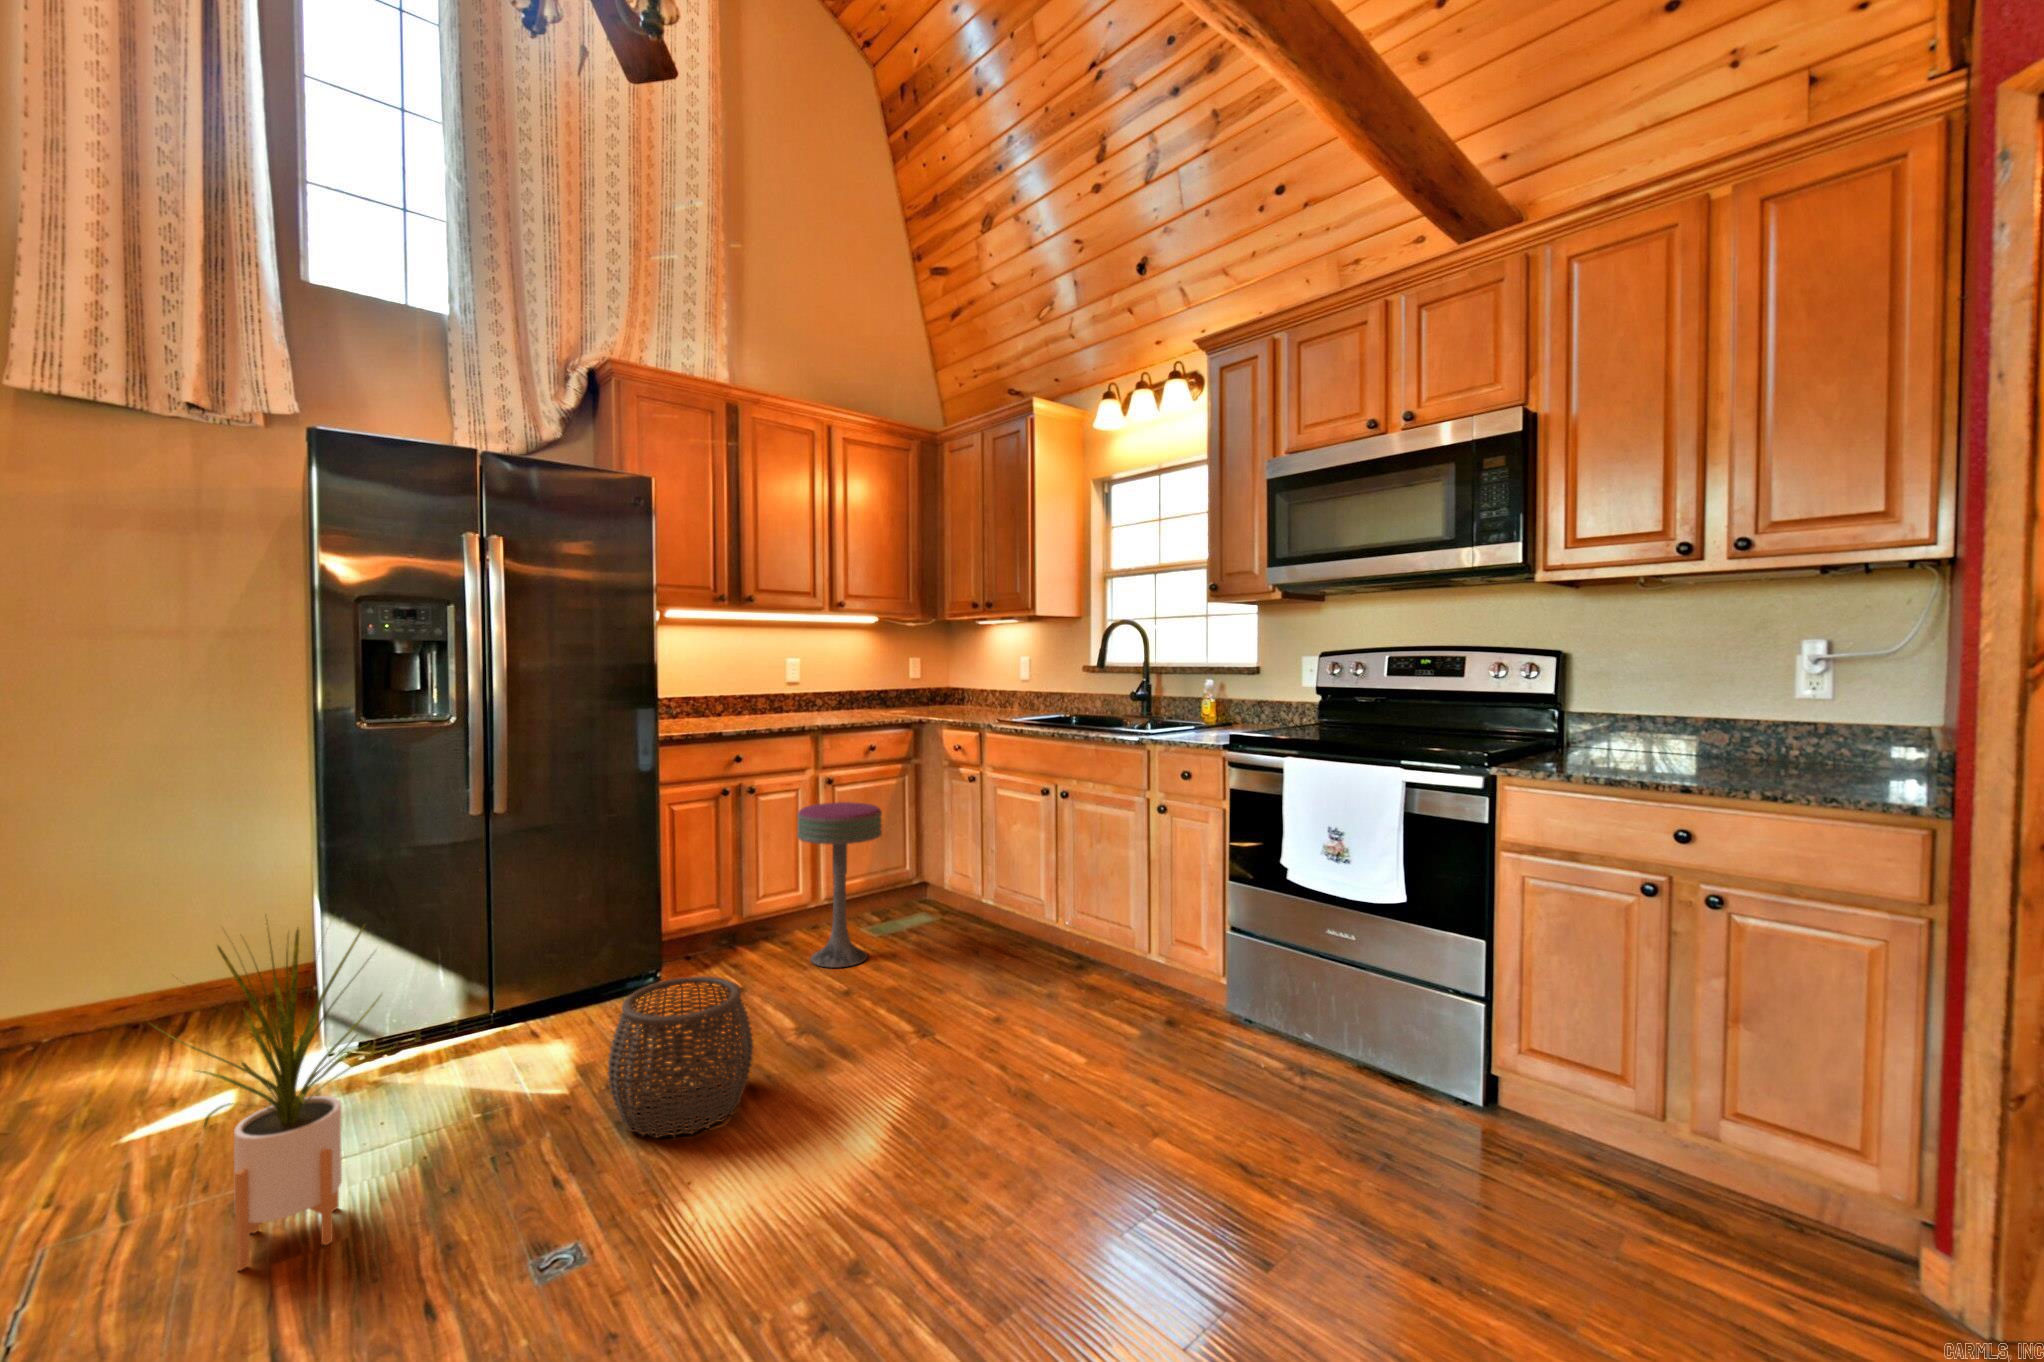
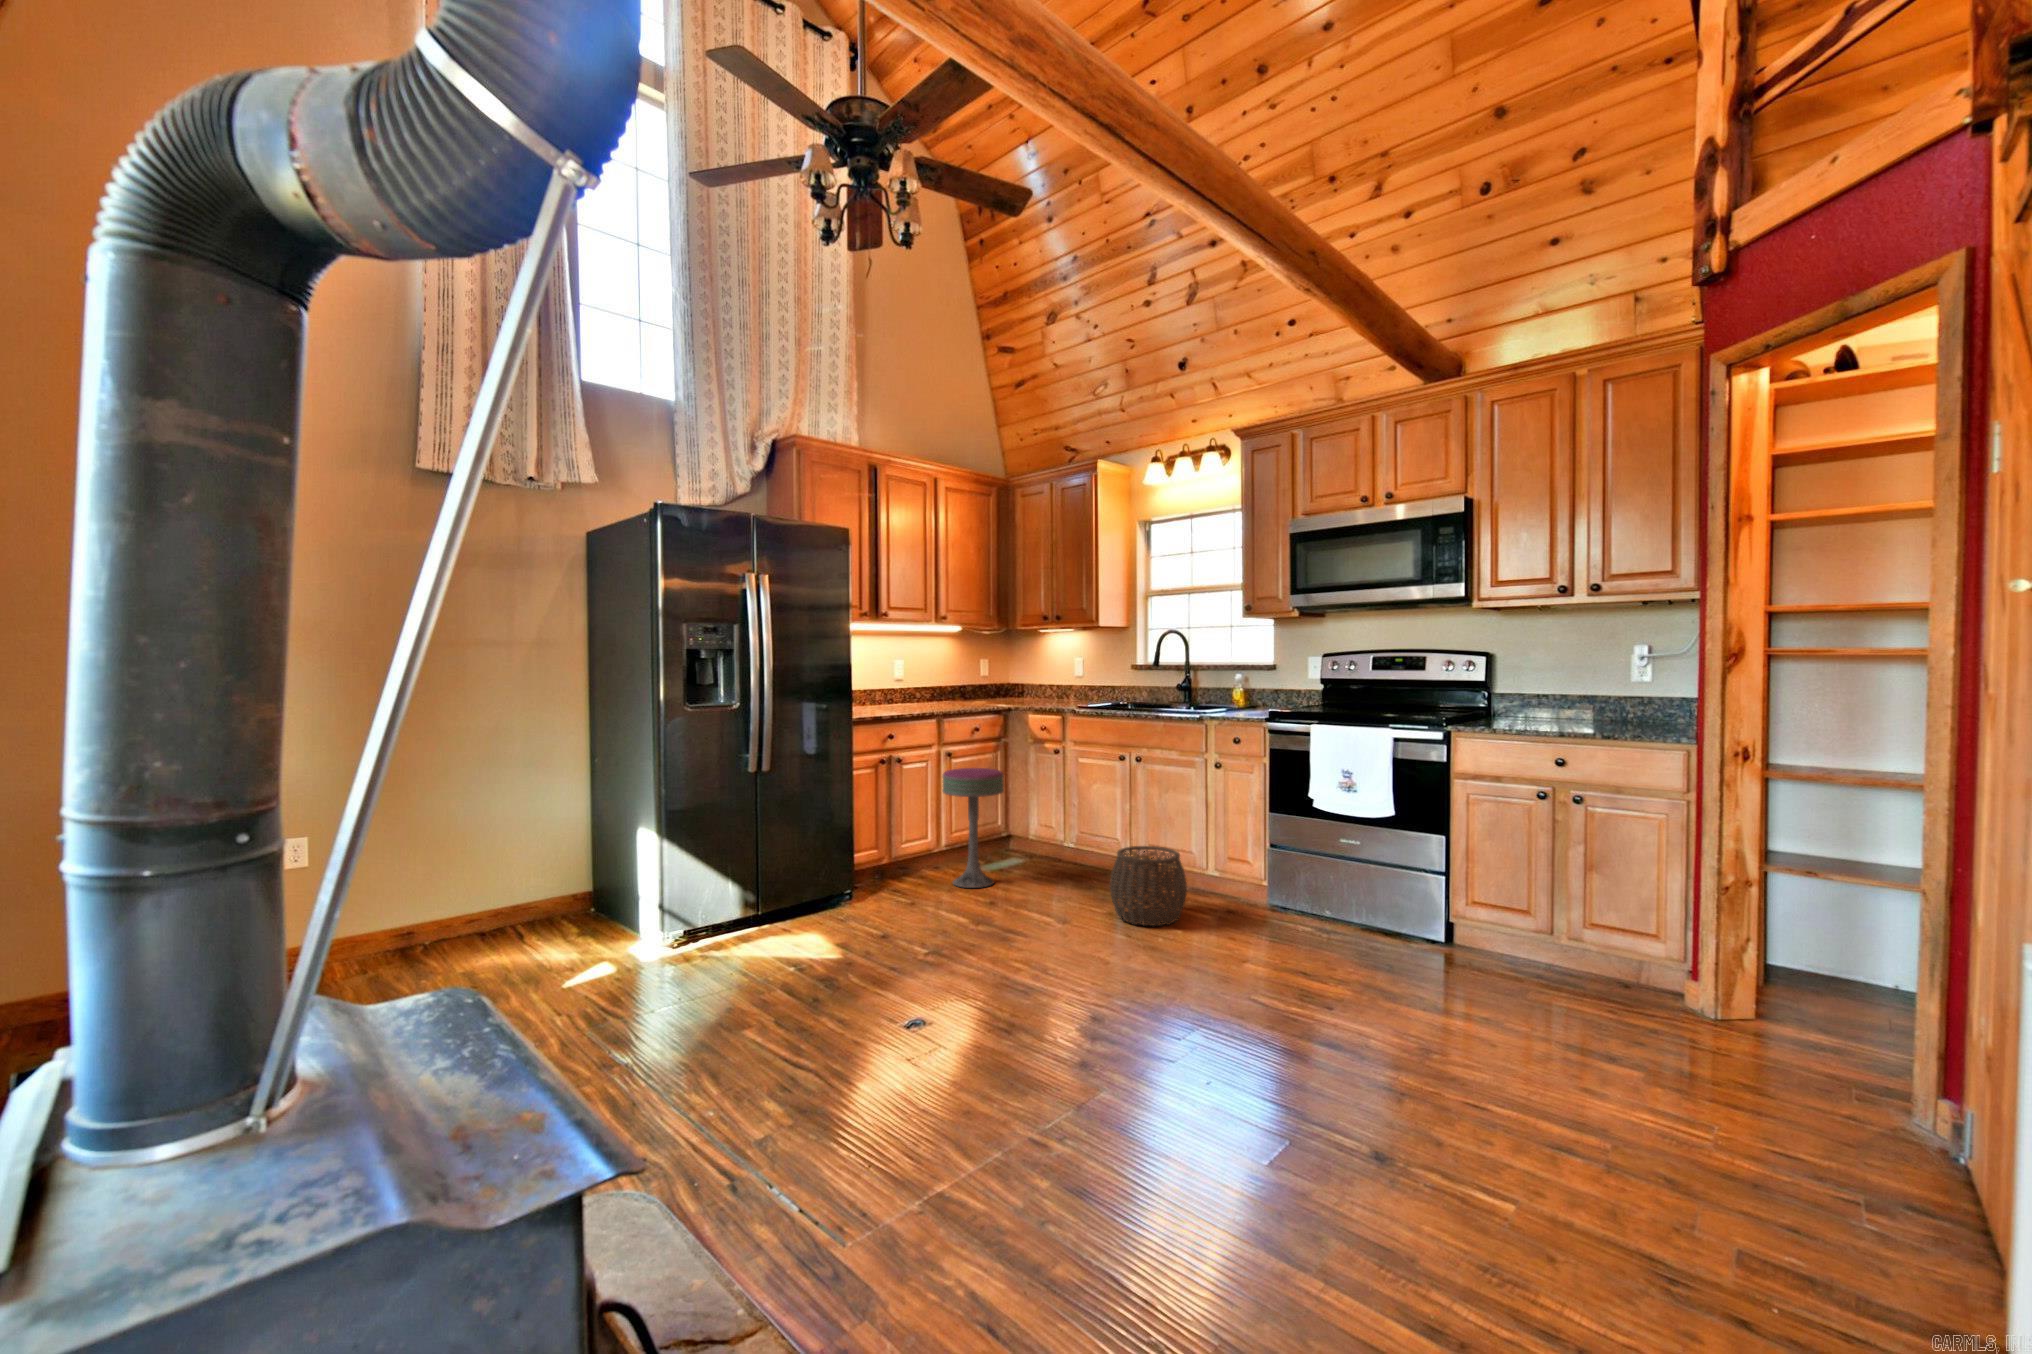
house plant: present [152,927,380,1270] -> none [691,823,805,1035]
woven basket: present [608,976,753,1138] -> present [1110,846,1187,926]

